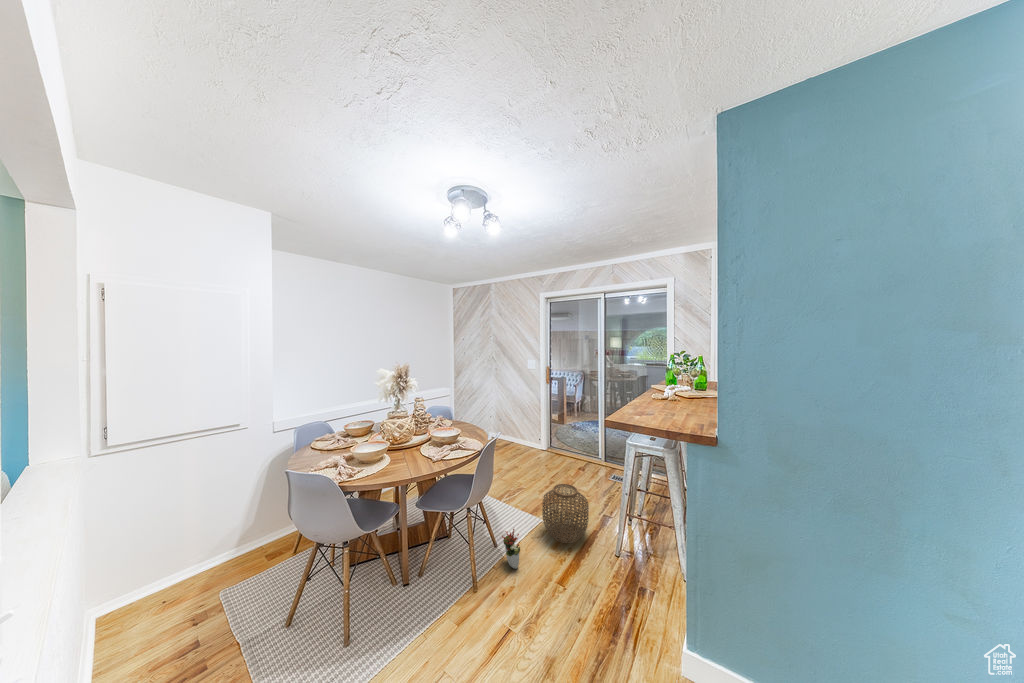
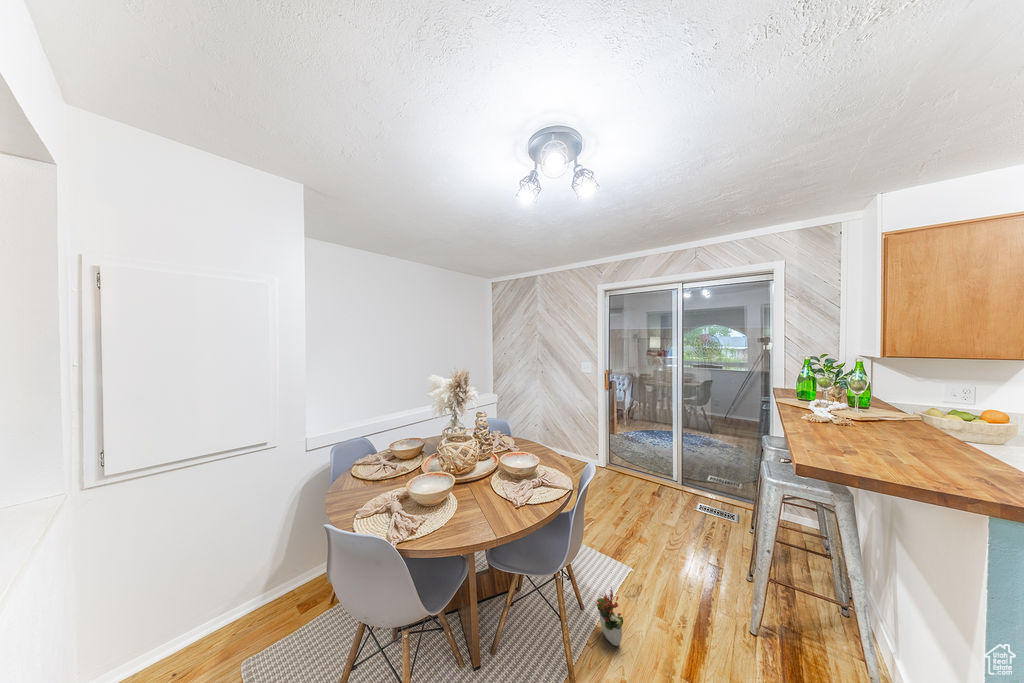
woven basket: present [542,484,589,543] -> none [636,524,702,606]

